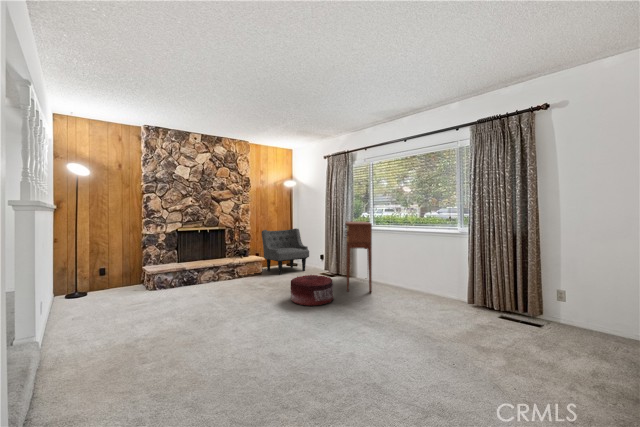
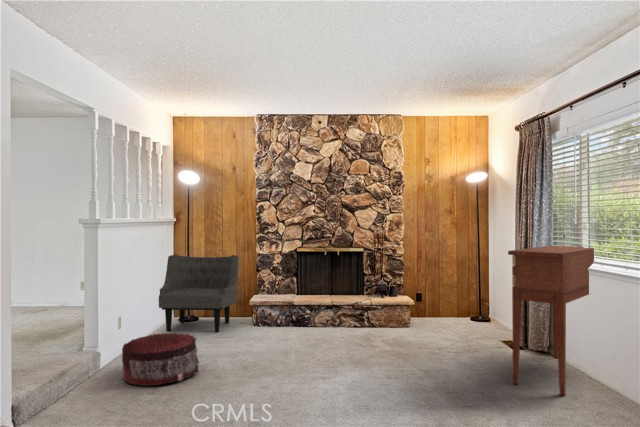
armchair: present [262,228,309,275] -> present [159,255,239,332]
pouf: present [291,275,334,306] -> present [122,333,199,386]

